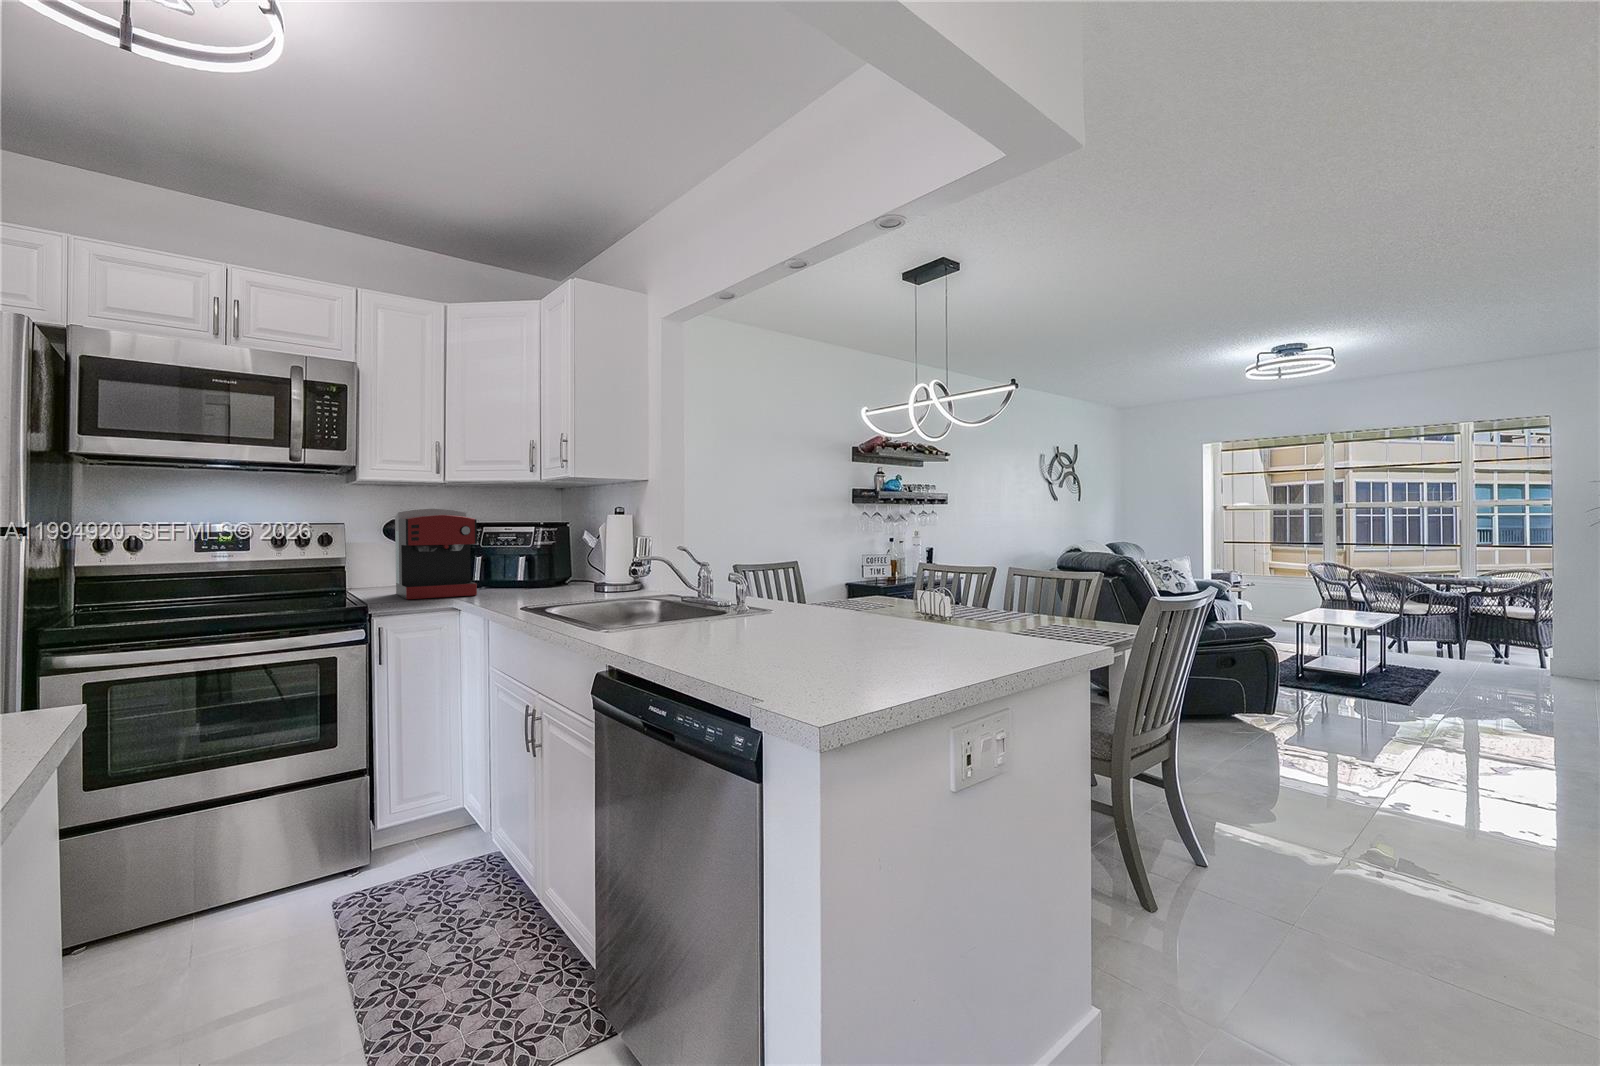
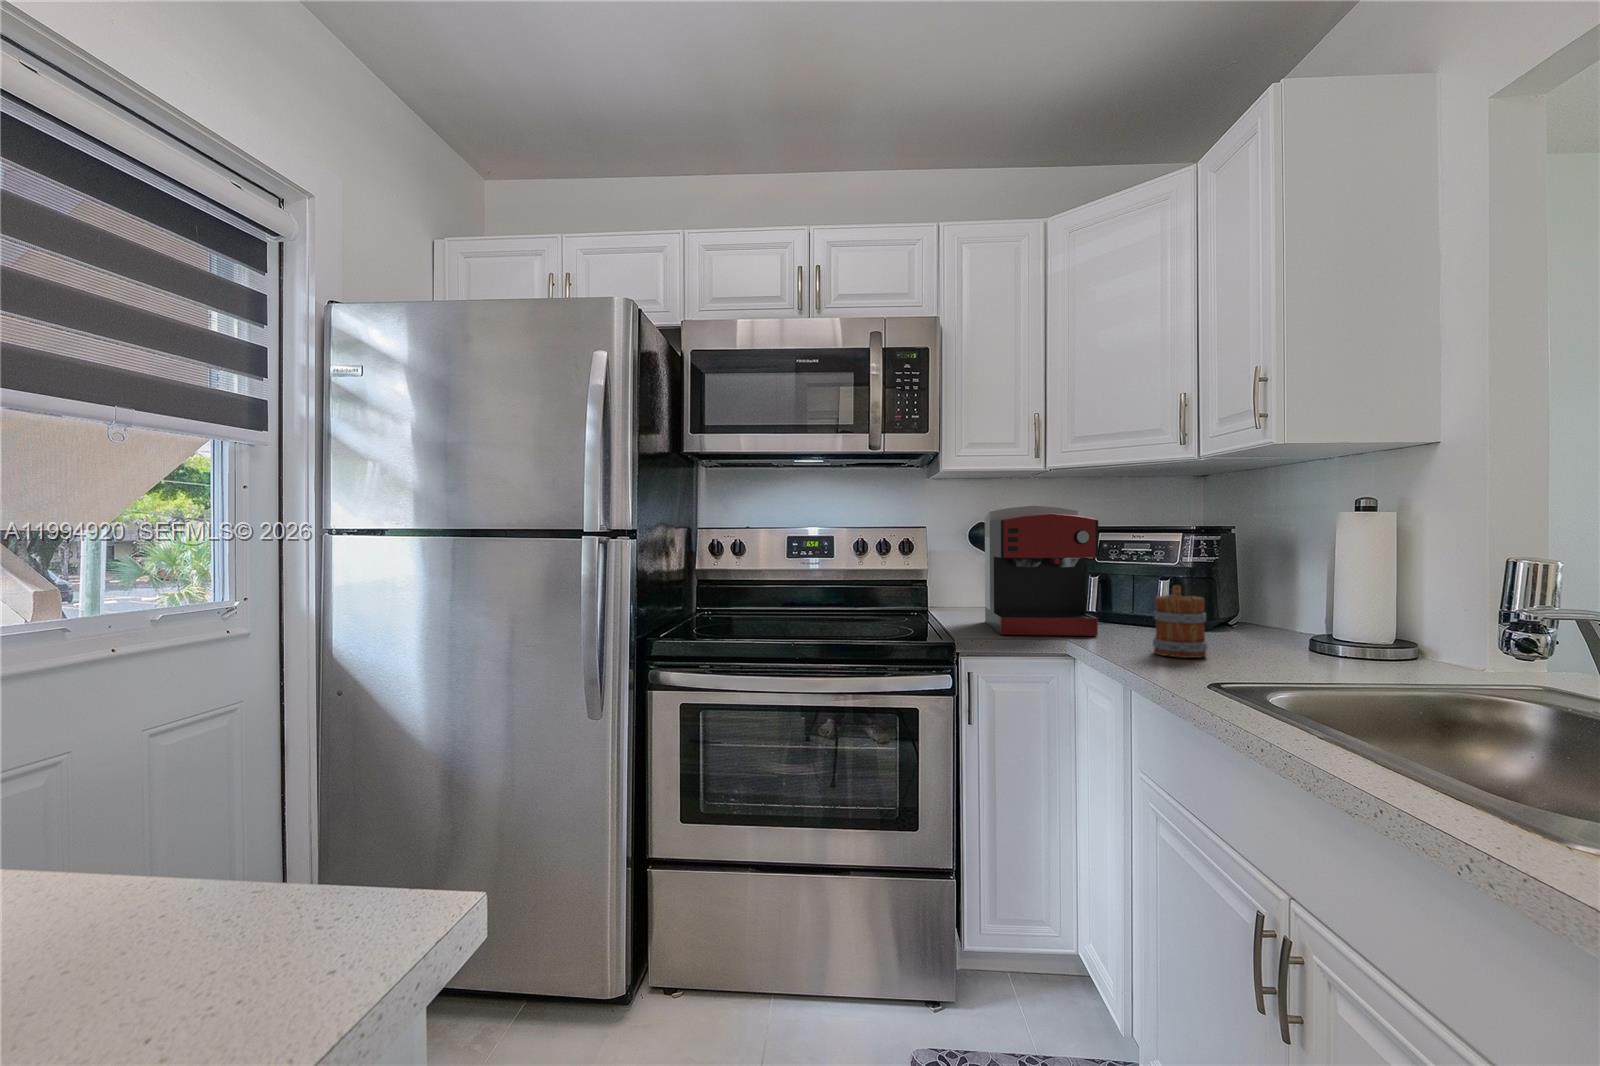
mug: none [505,559,536,601] -> present [1153,585,1208,658]

